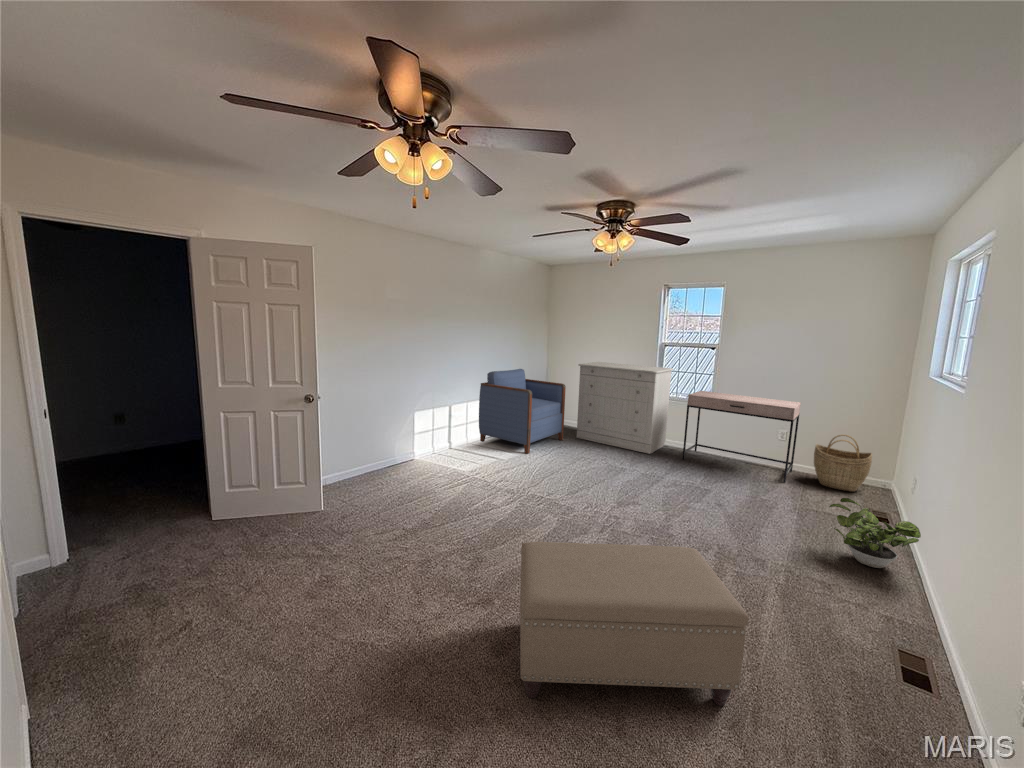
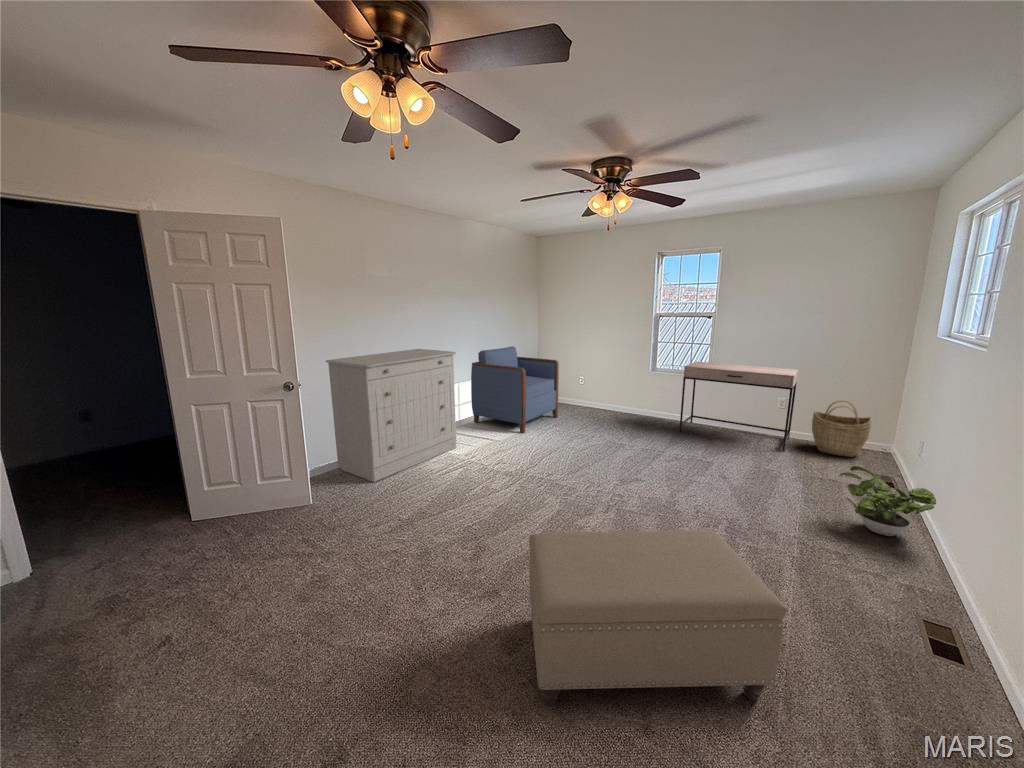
dresser: present [576,362,673,454] -> present [326,349,456,482]

